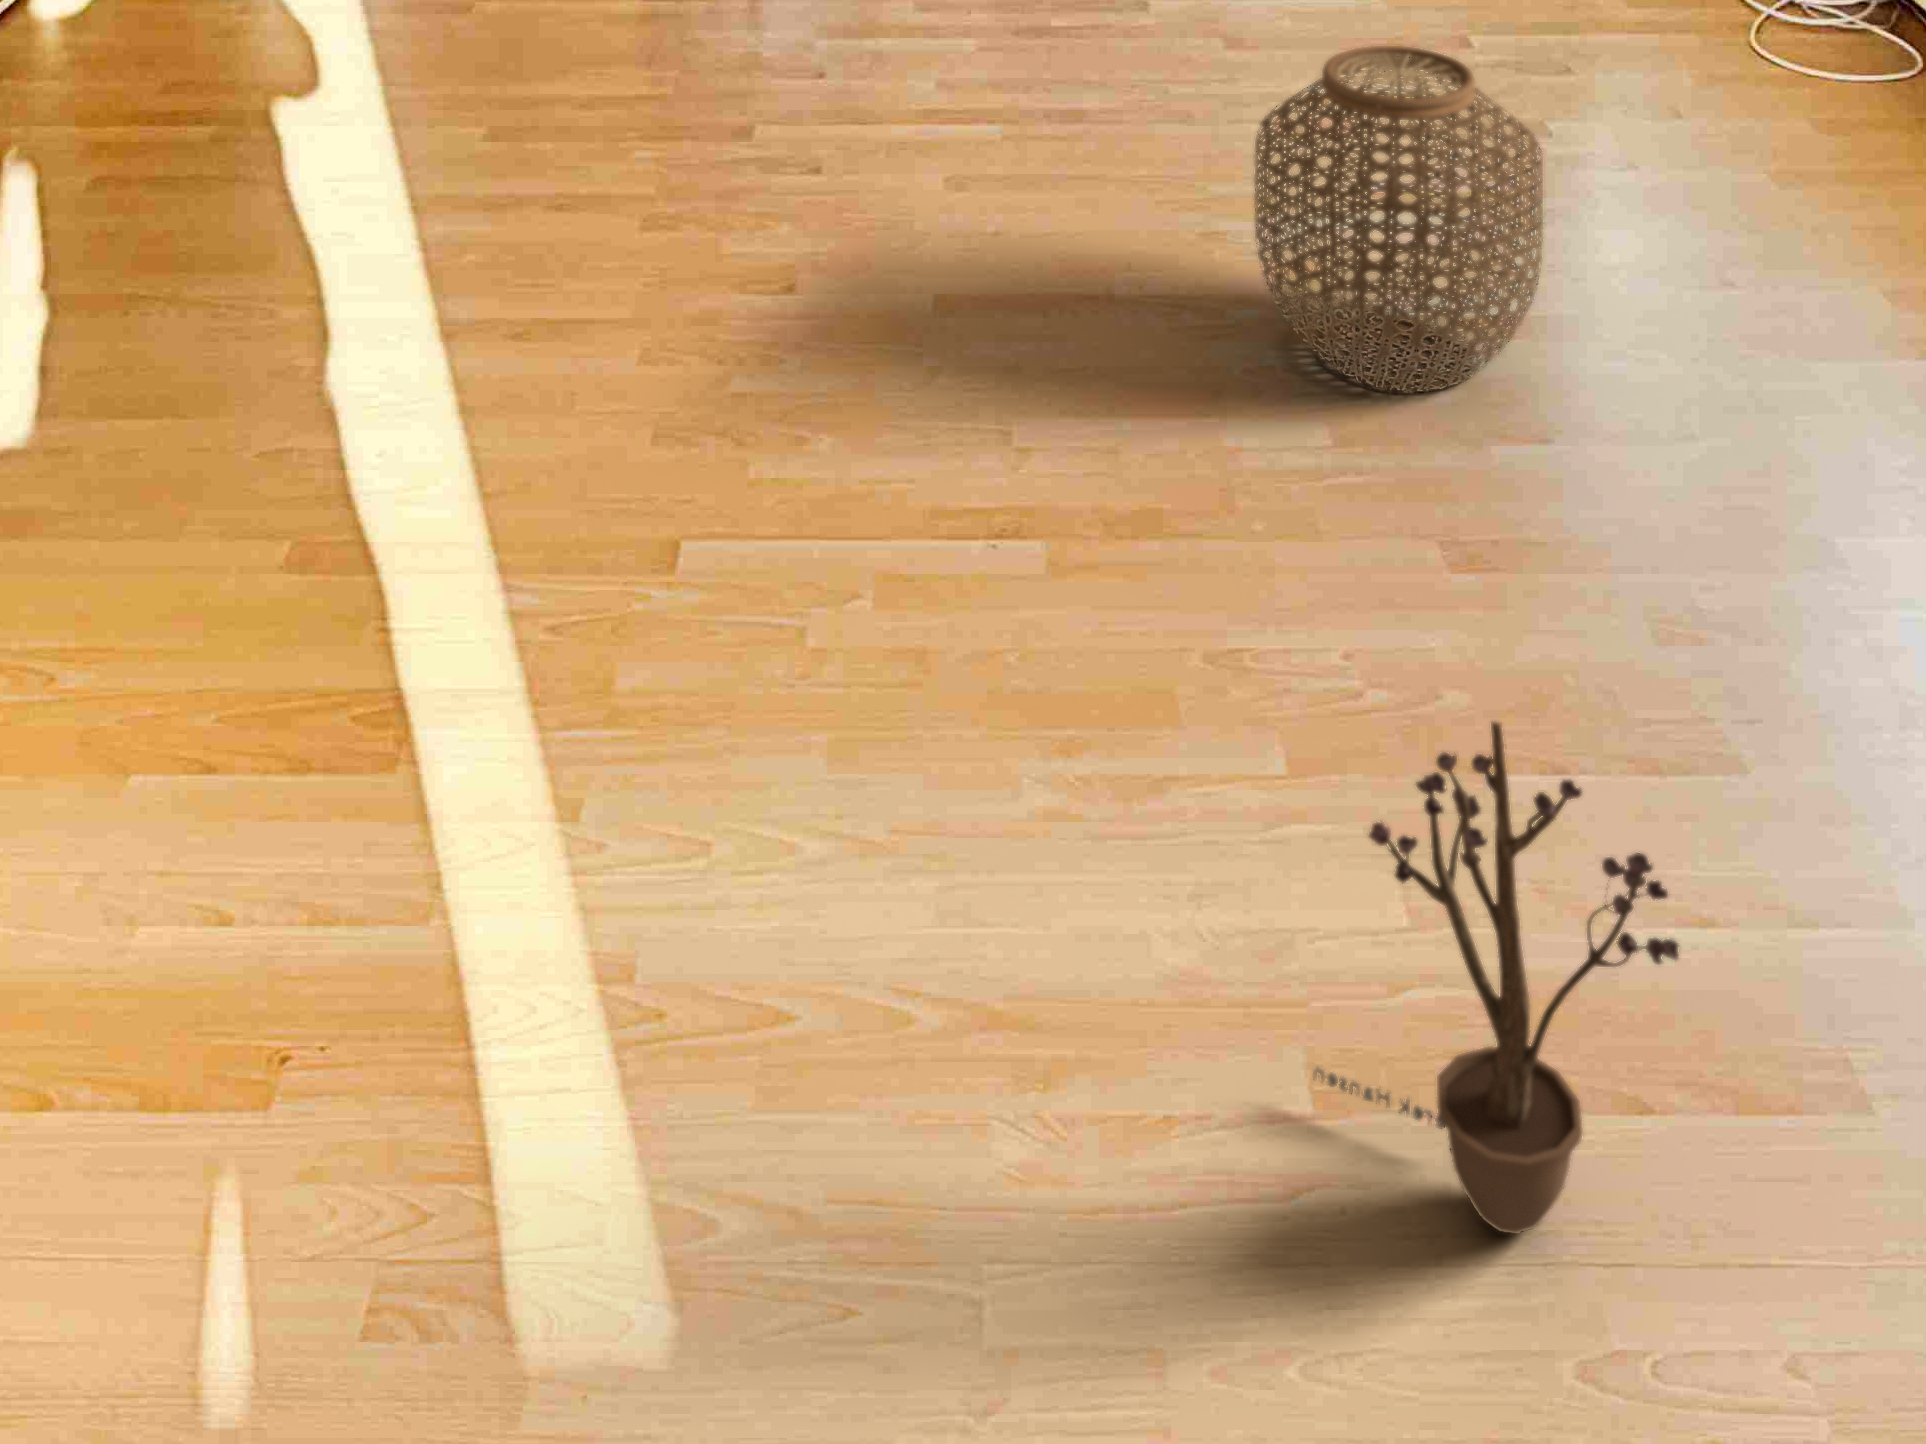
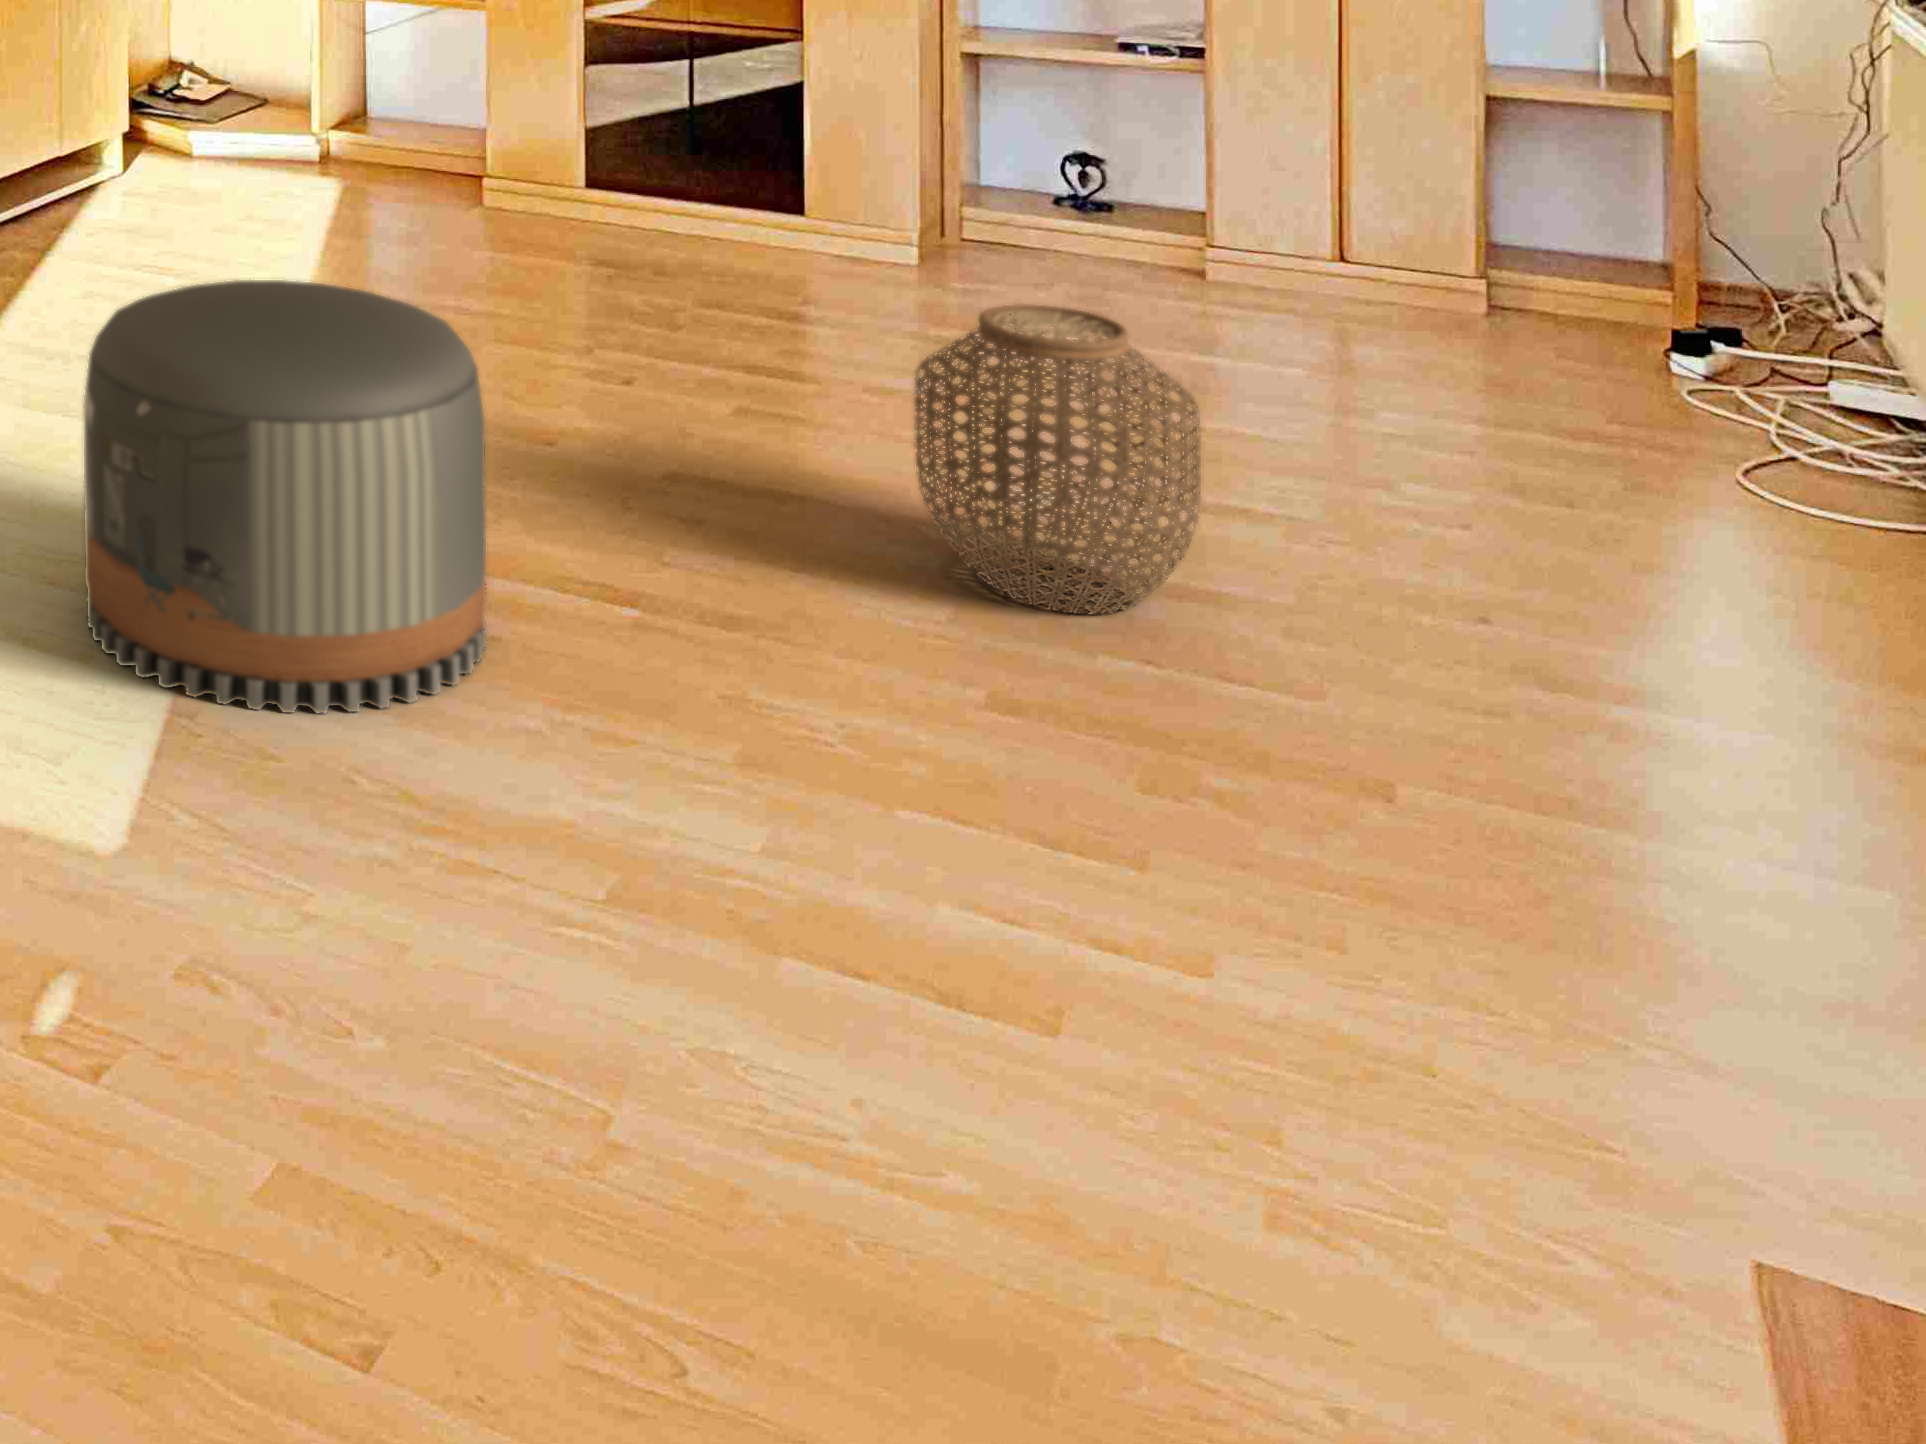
pouf: none [370,220,935,932] -> present [83,280,486,713]
decorative plant: present [1314,721,1679,1234] -> none [595,597,785,984]

